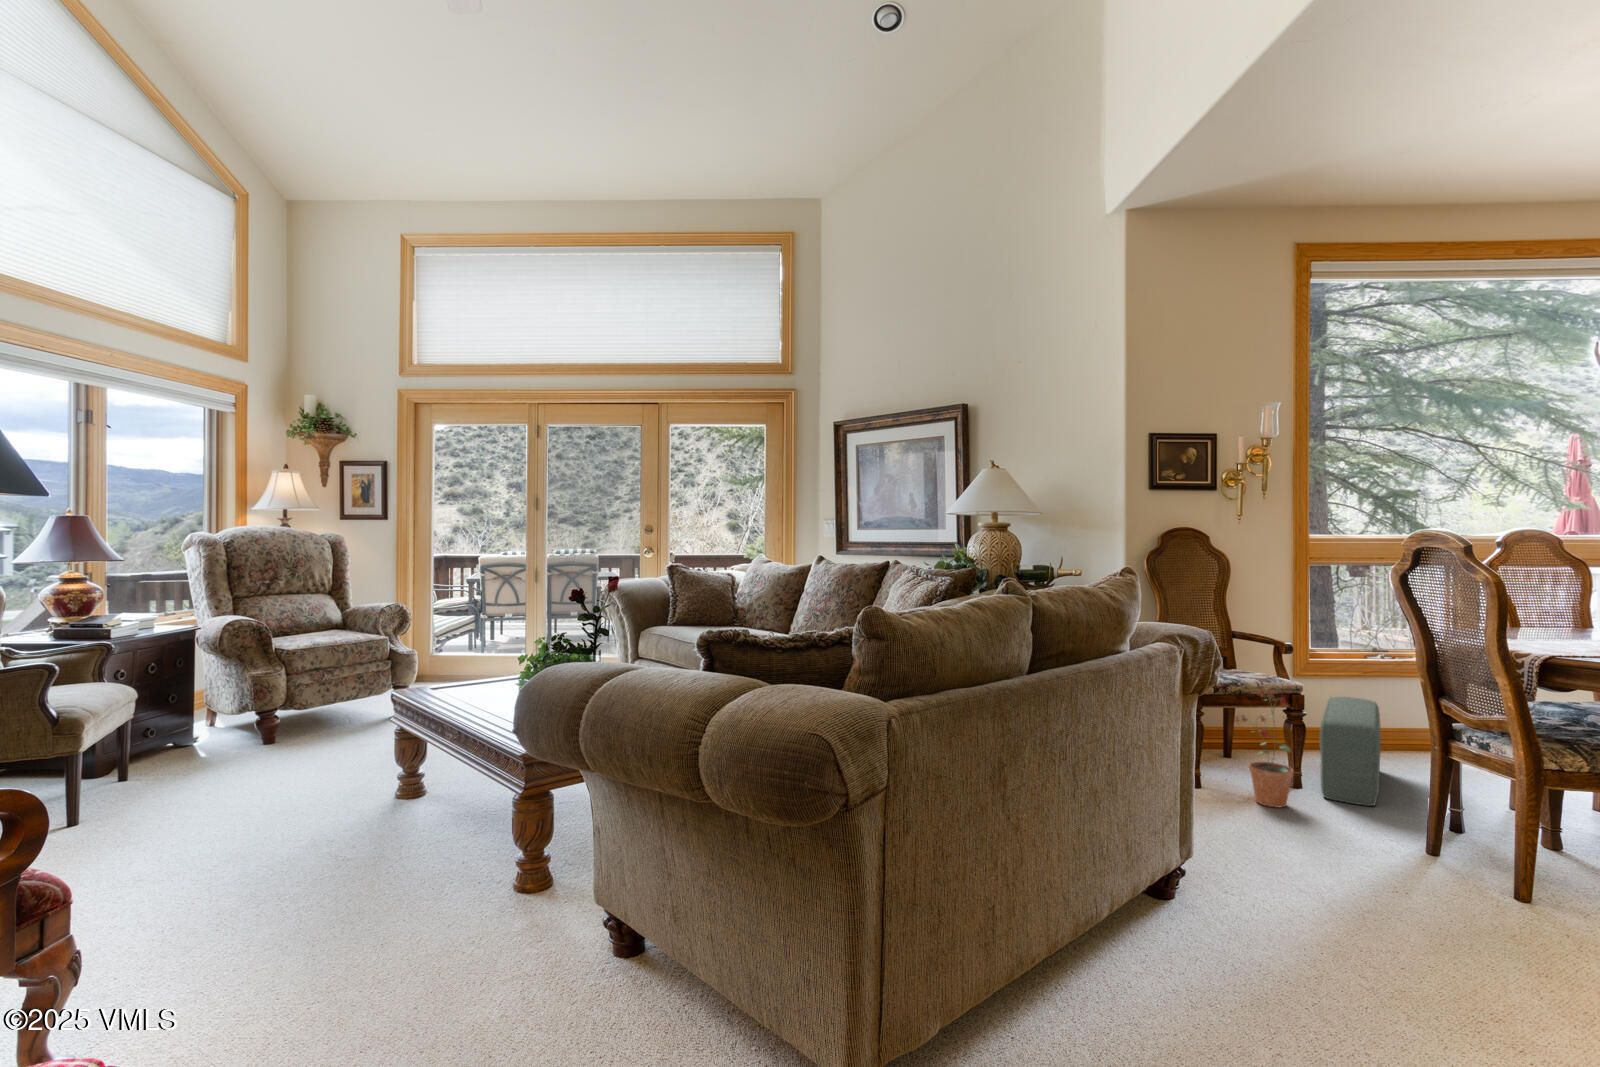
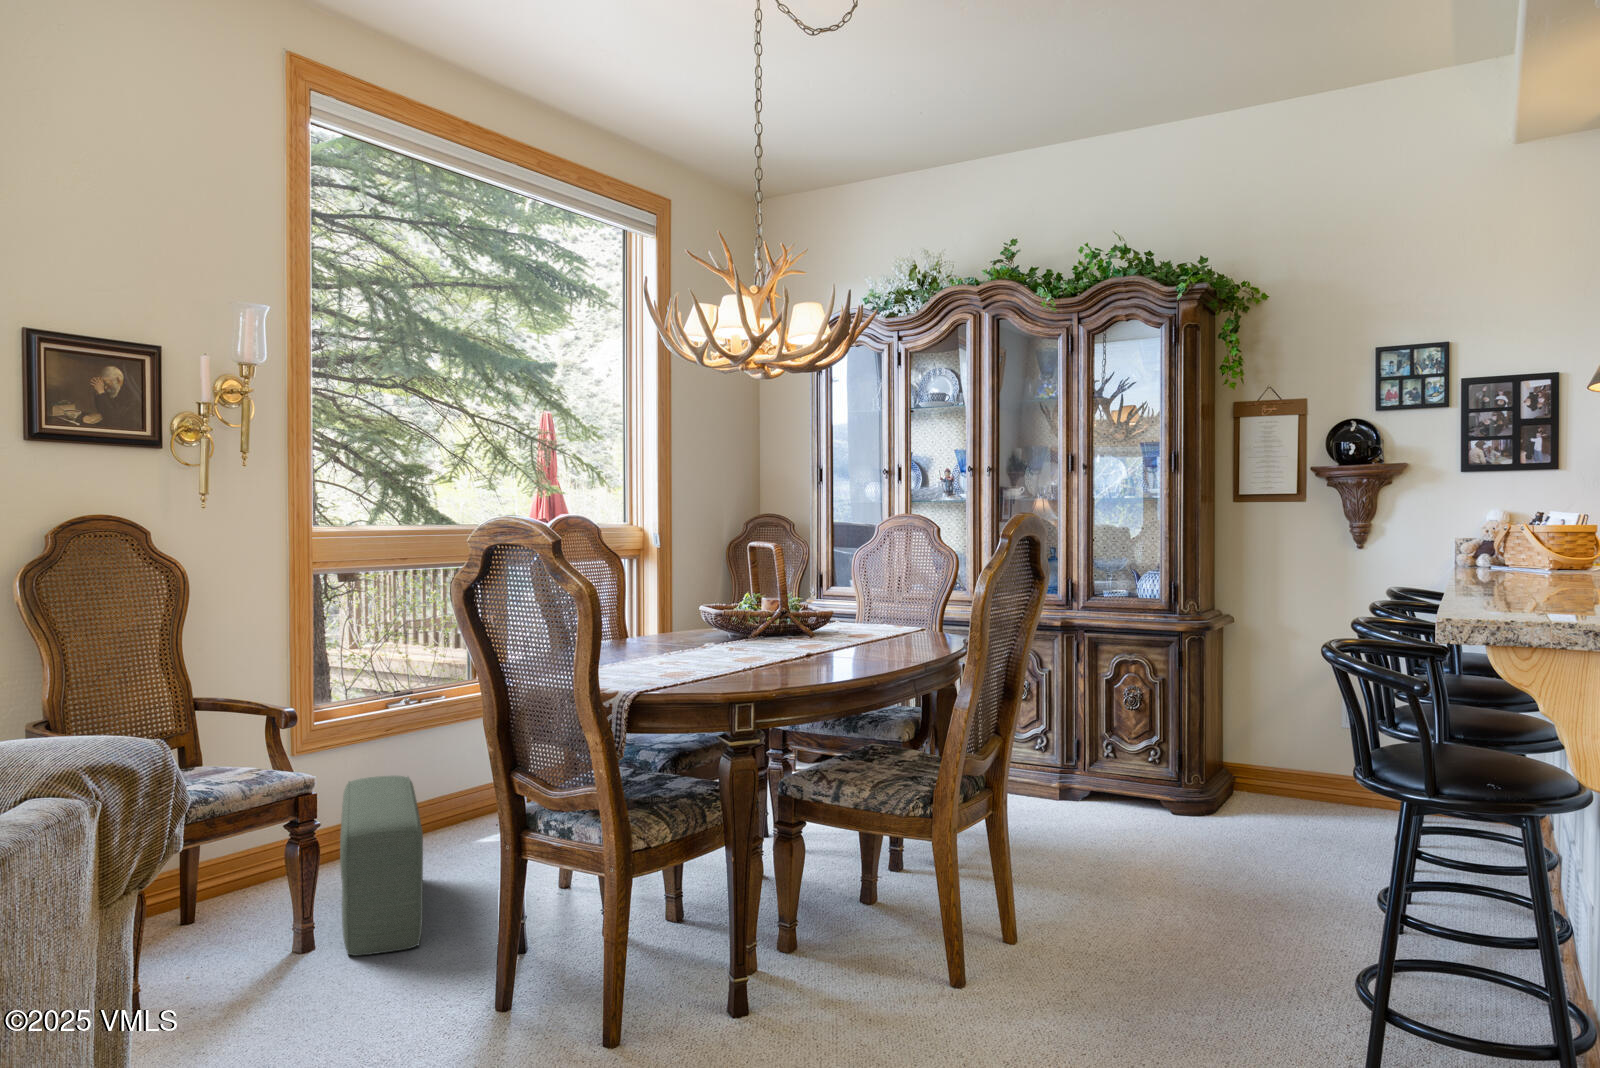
potted plant: present [1235,688,1293,807] -> none [201,797,310,1008]

